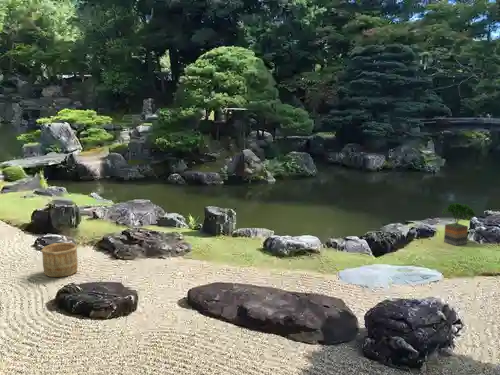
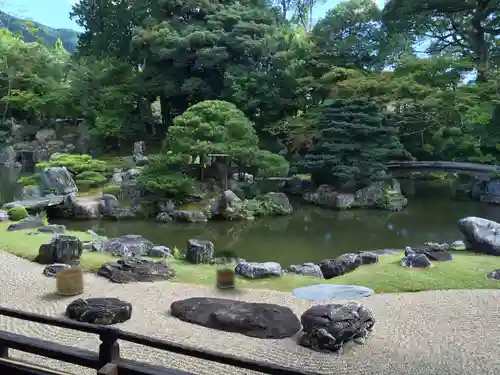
potted tree: present [443,203,476,246] -> present [214,249,241,289]

